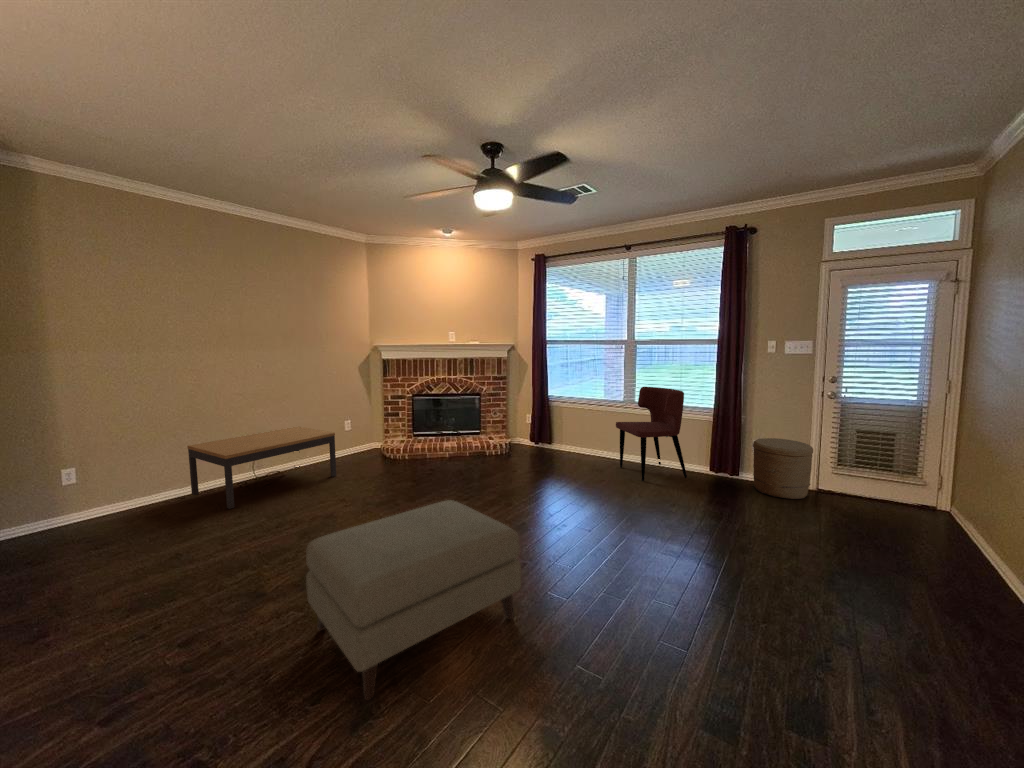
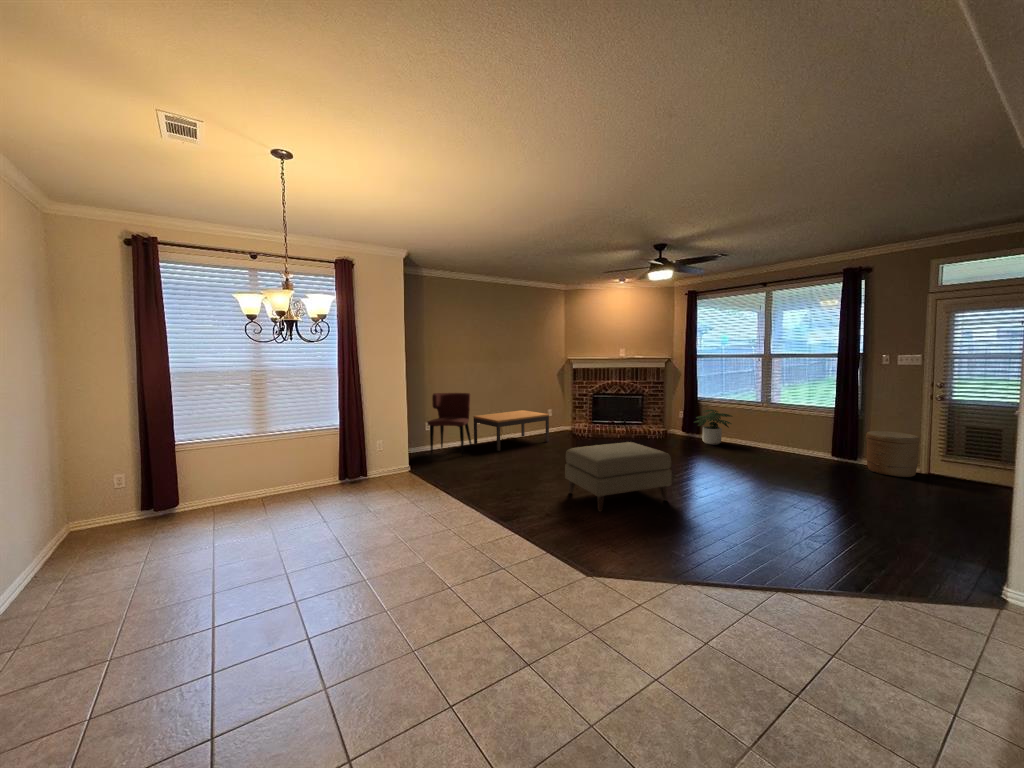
dining chair: present [616,387,687,481] -> present [428,393,472,456]
potted plant: none [545,413,593,461] -> present [694,409,732,445]

